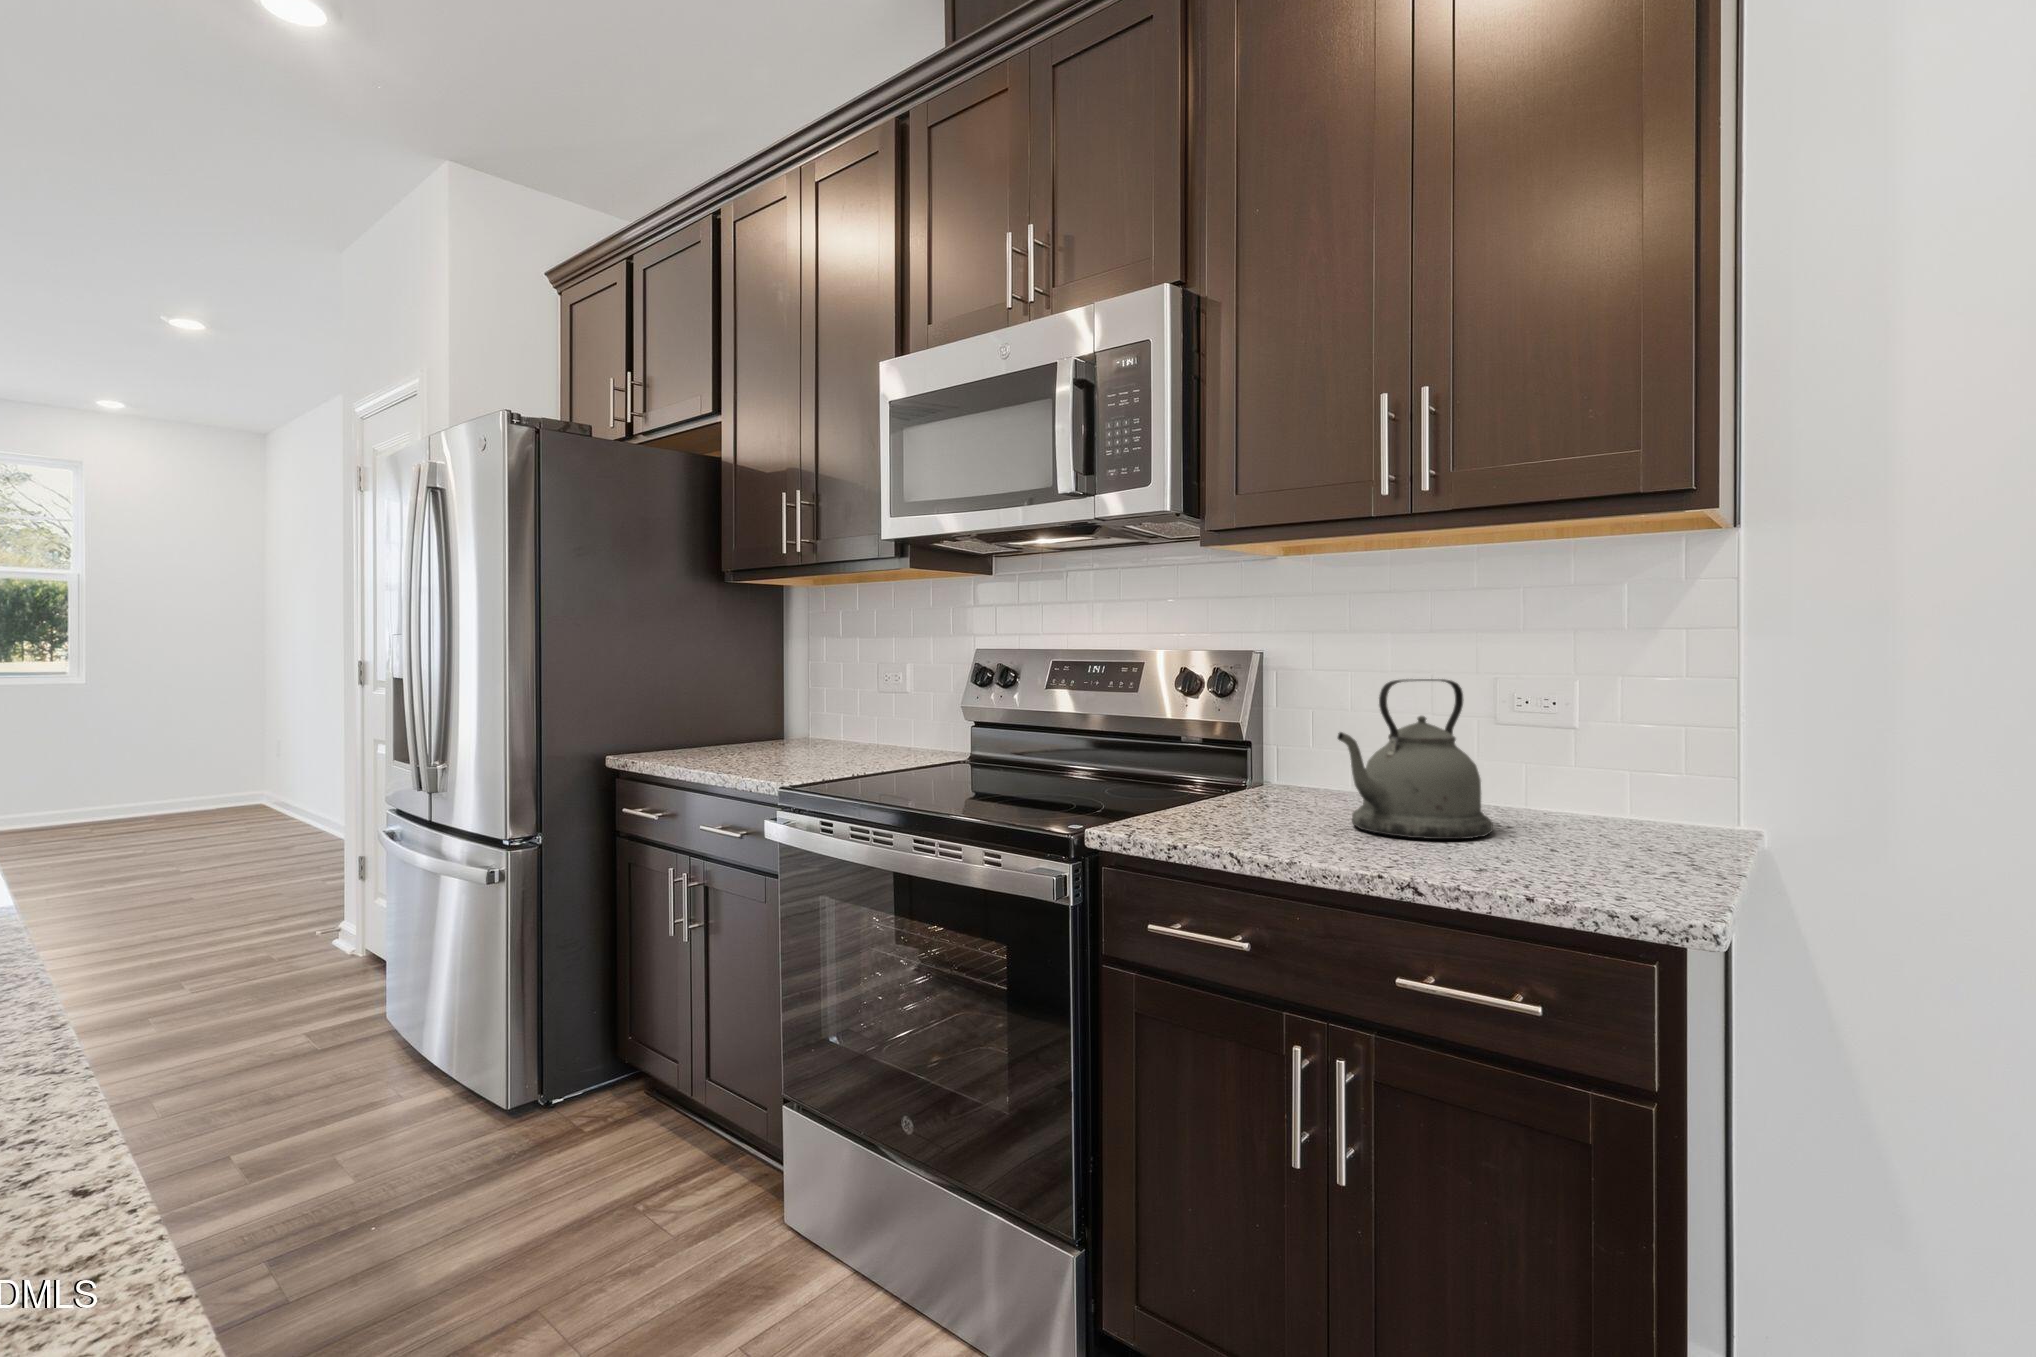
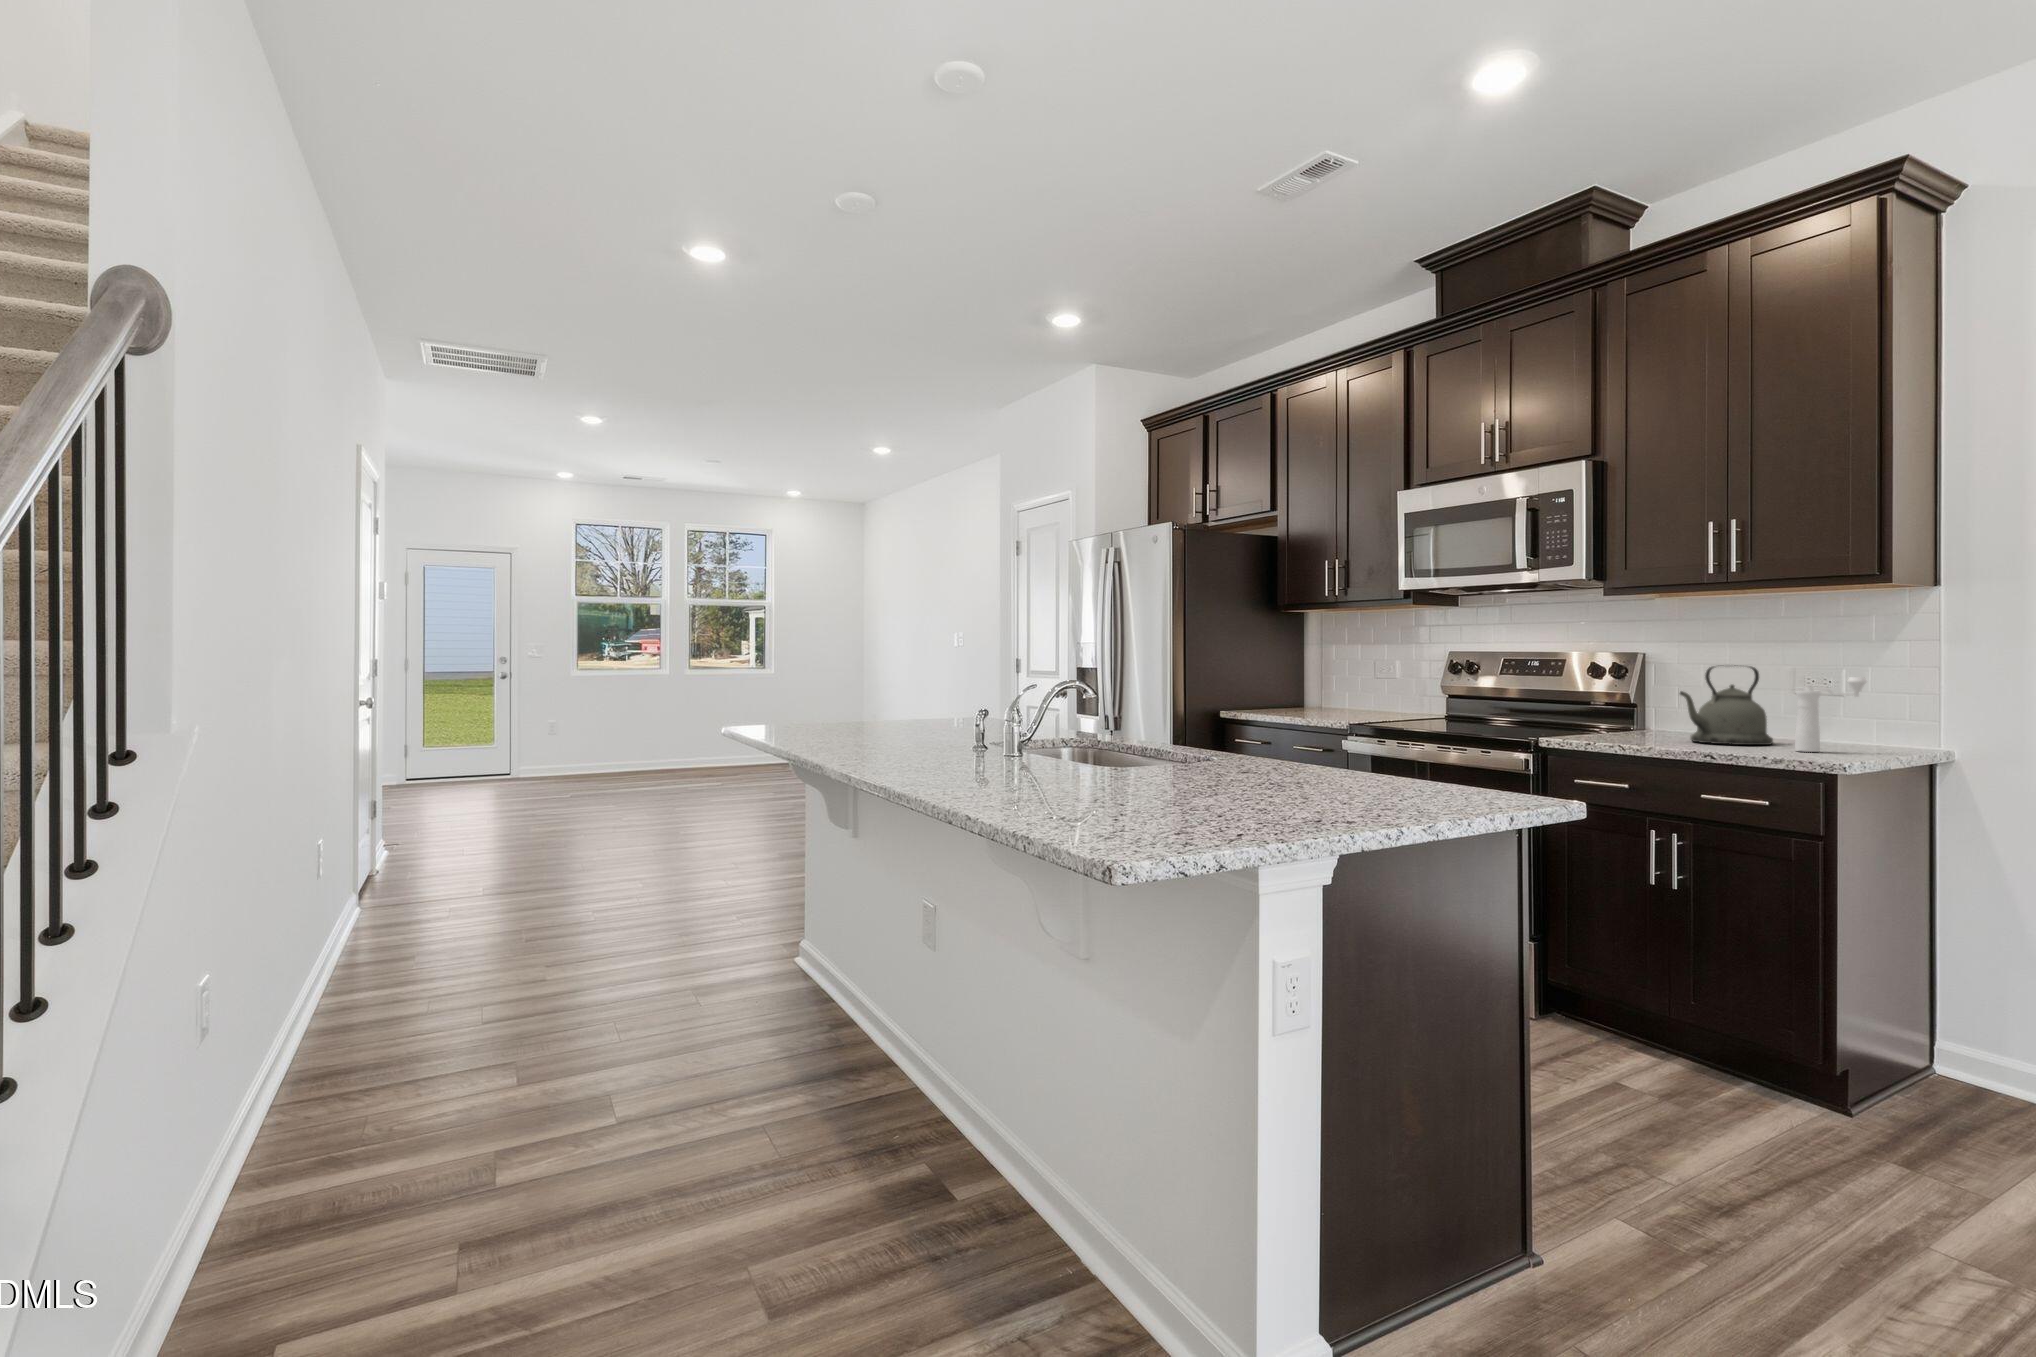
pepper mill: none [1554,706,1682,865] -> present [1795,677,1867,752]

